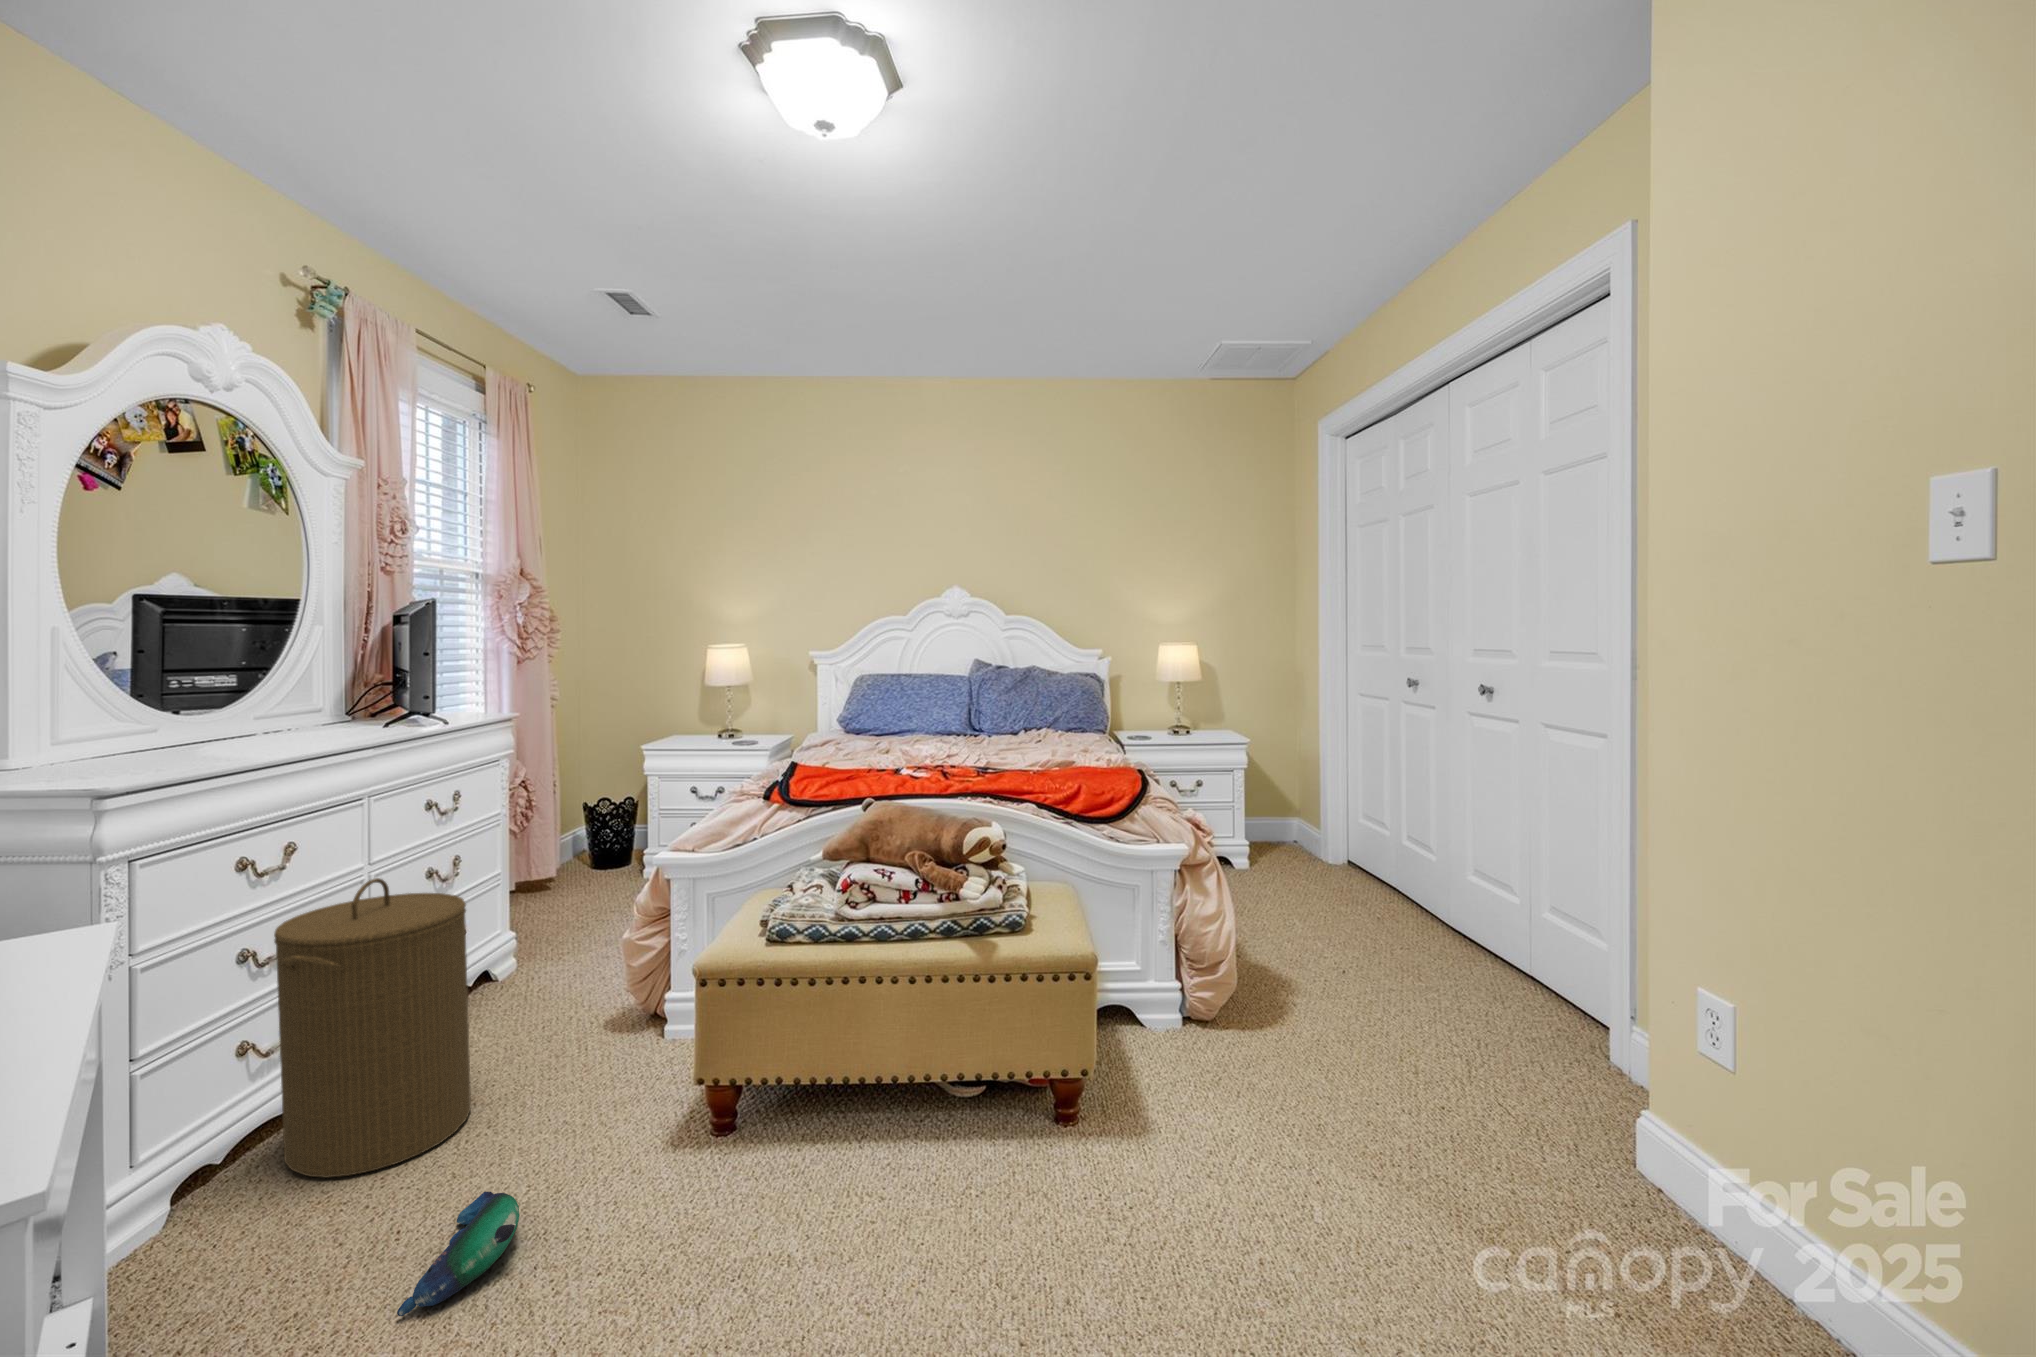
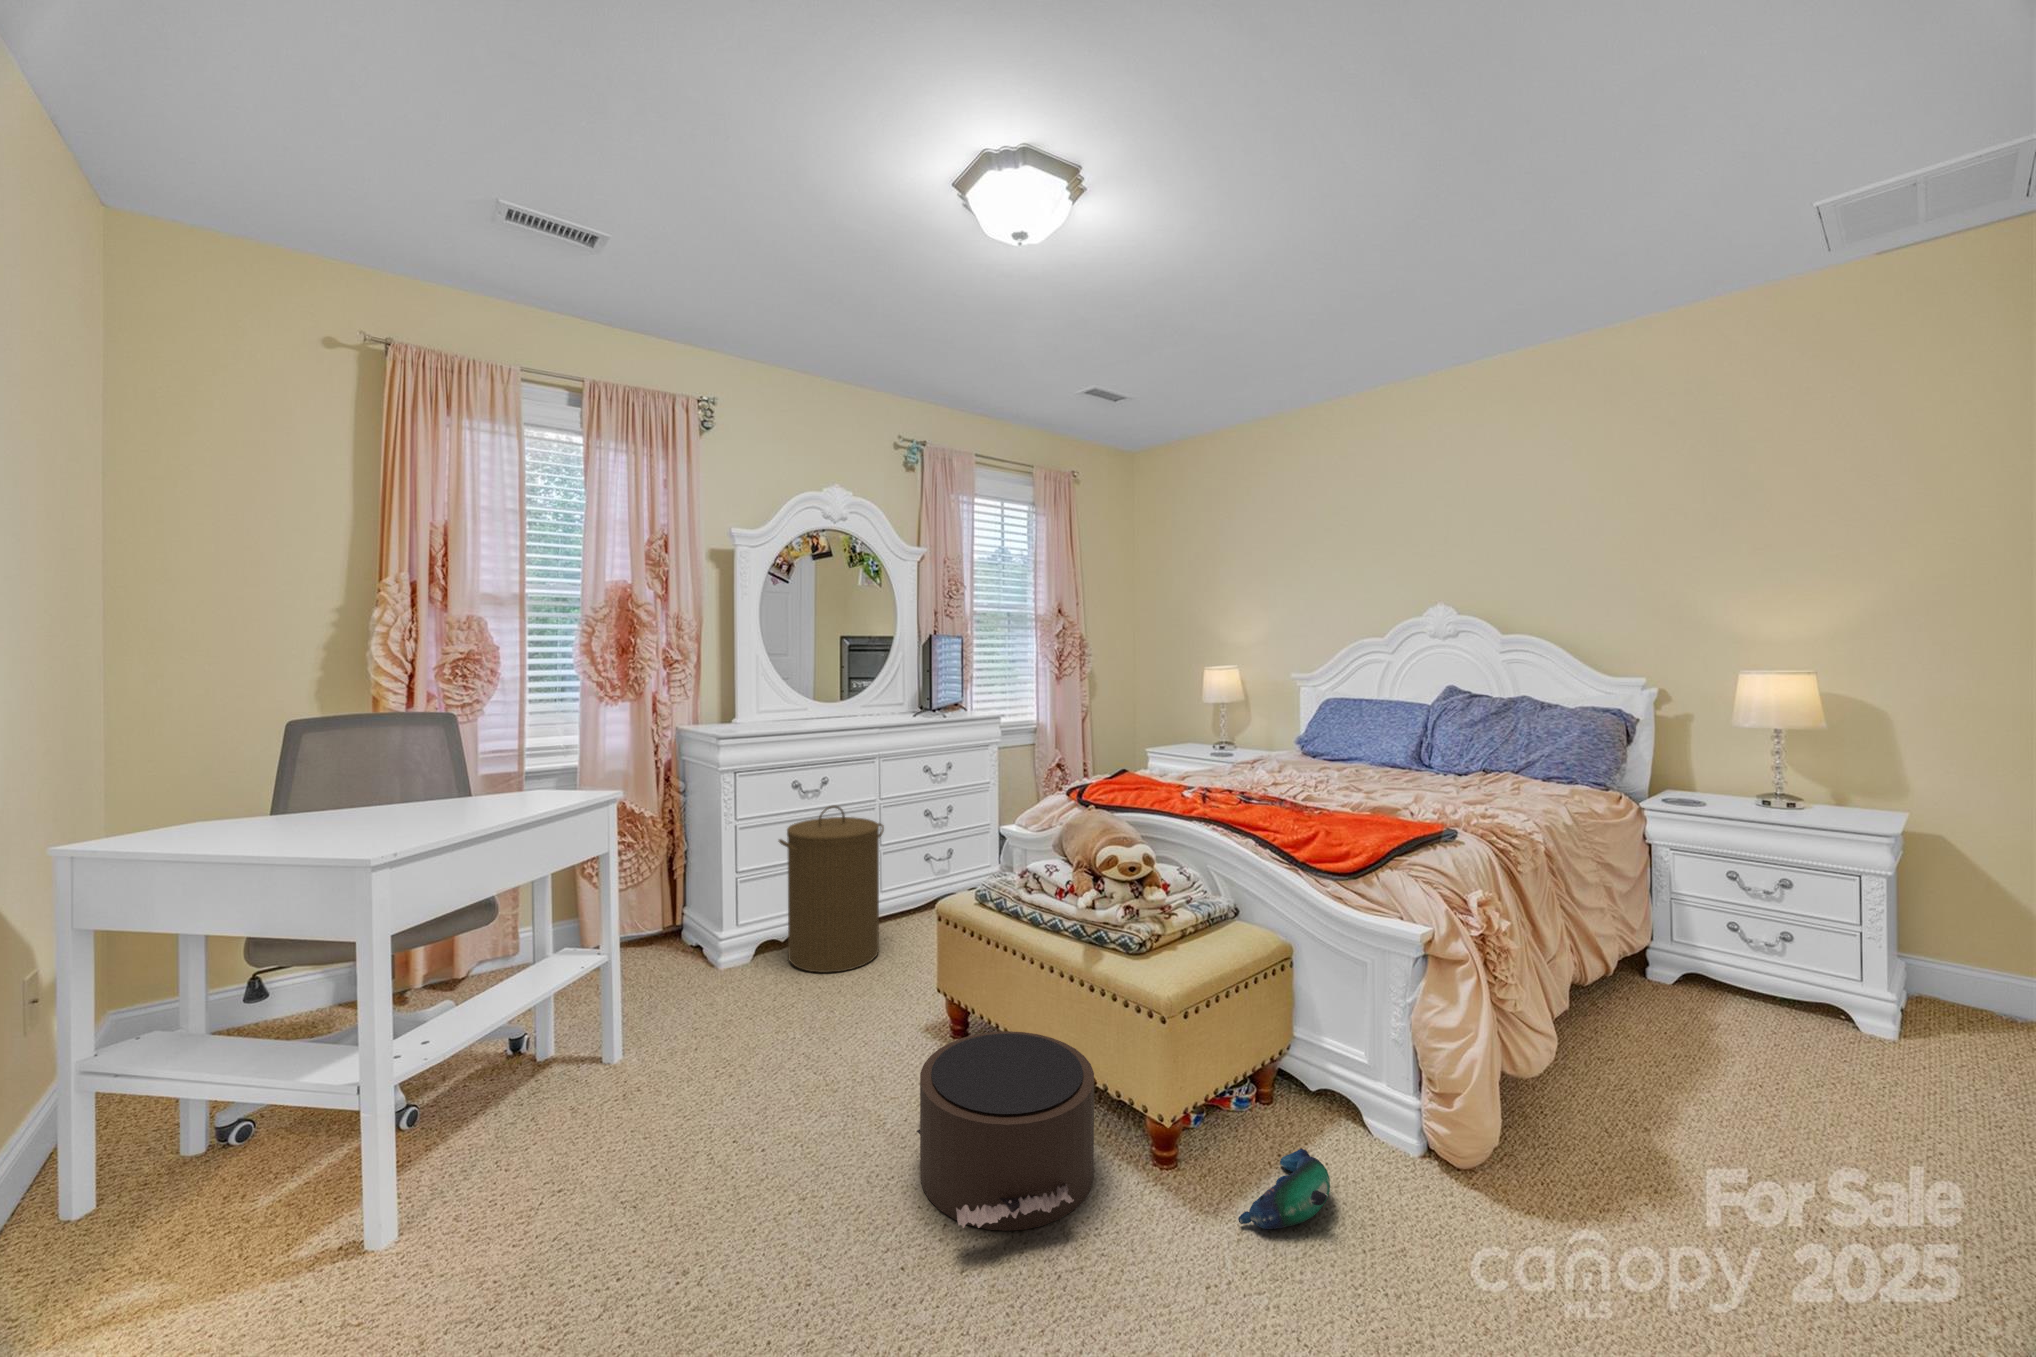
pouf: none [848,1049,1127,1282] -> present [917,1031,1094,1231]
plush toy: present [397,1192,520,1316] -> present [1238,1149,1330,1230]

